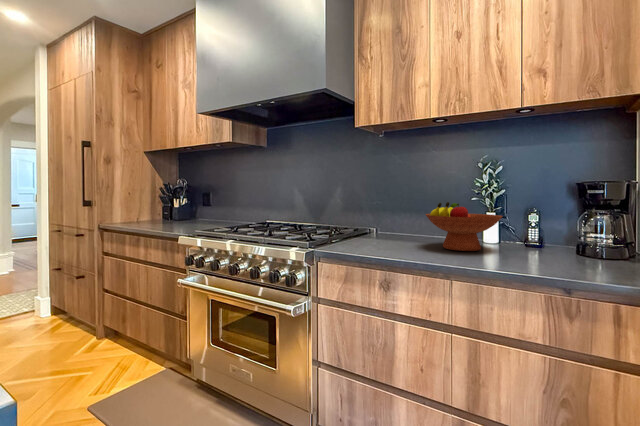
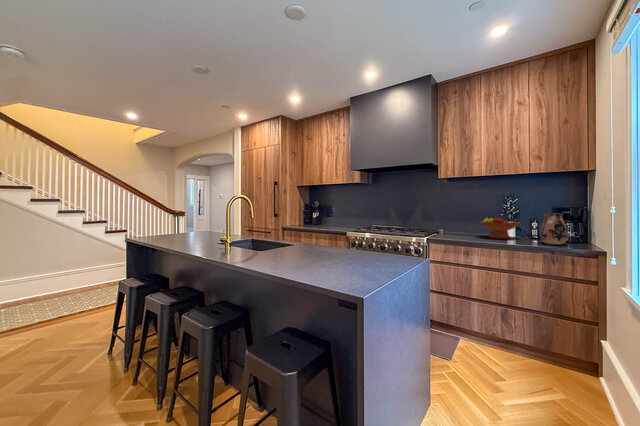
ceramic pitcher: none [539,194,603,269] -> present [539,213,568,245]

